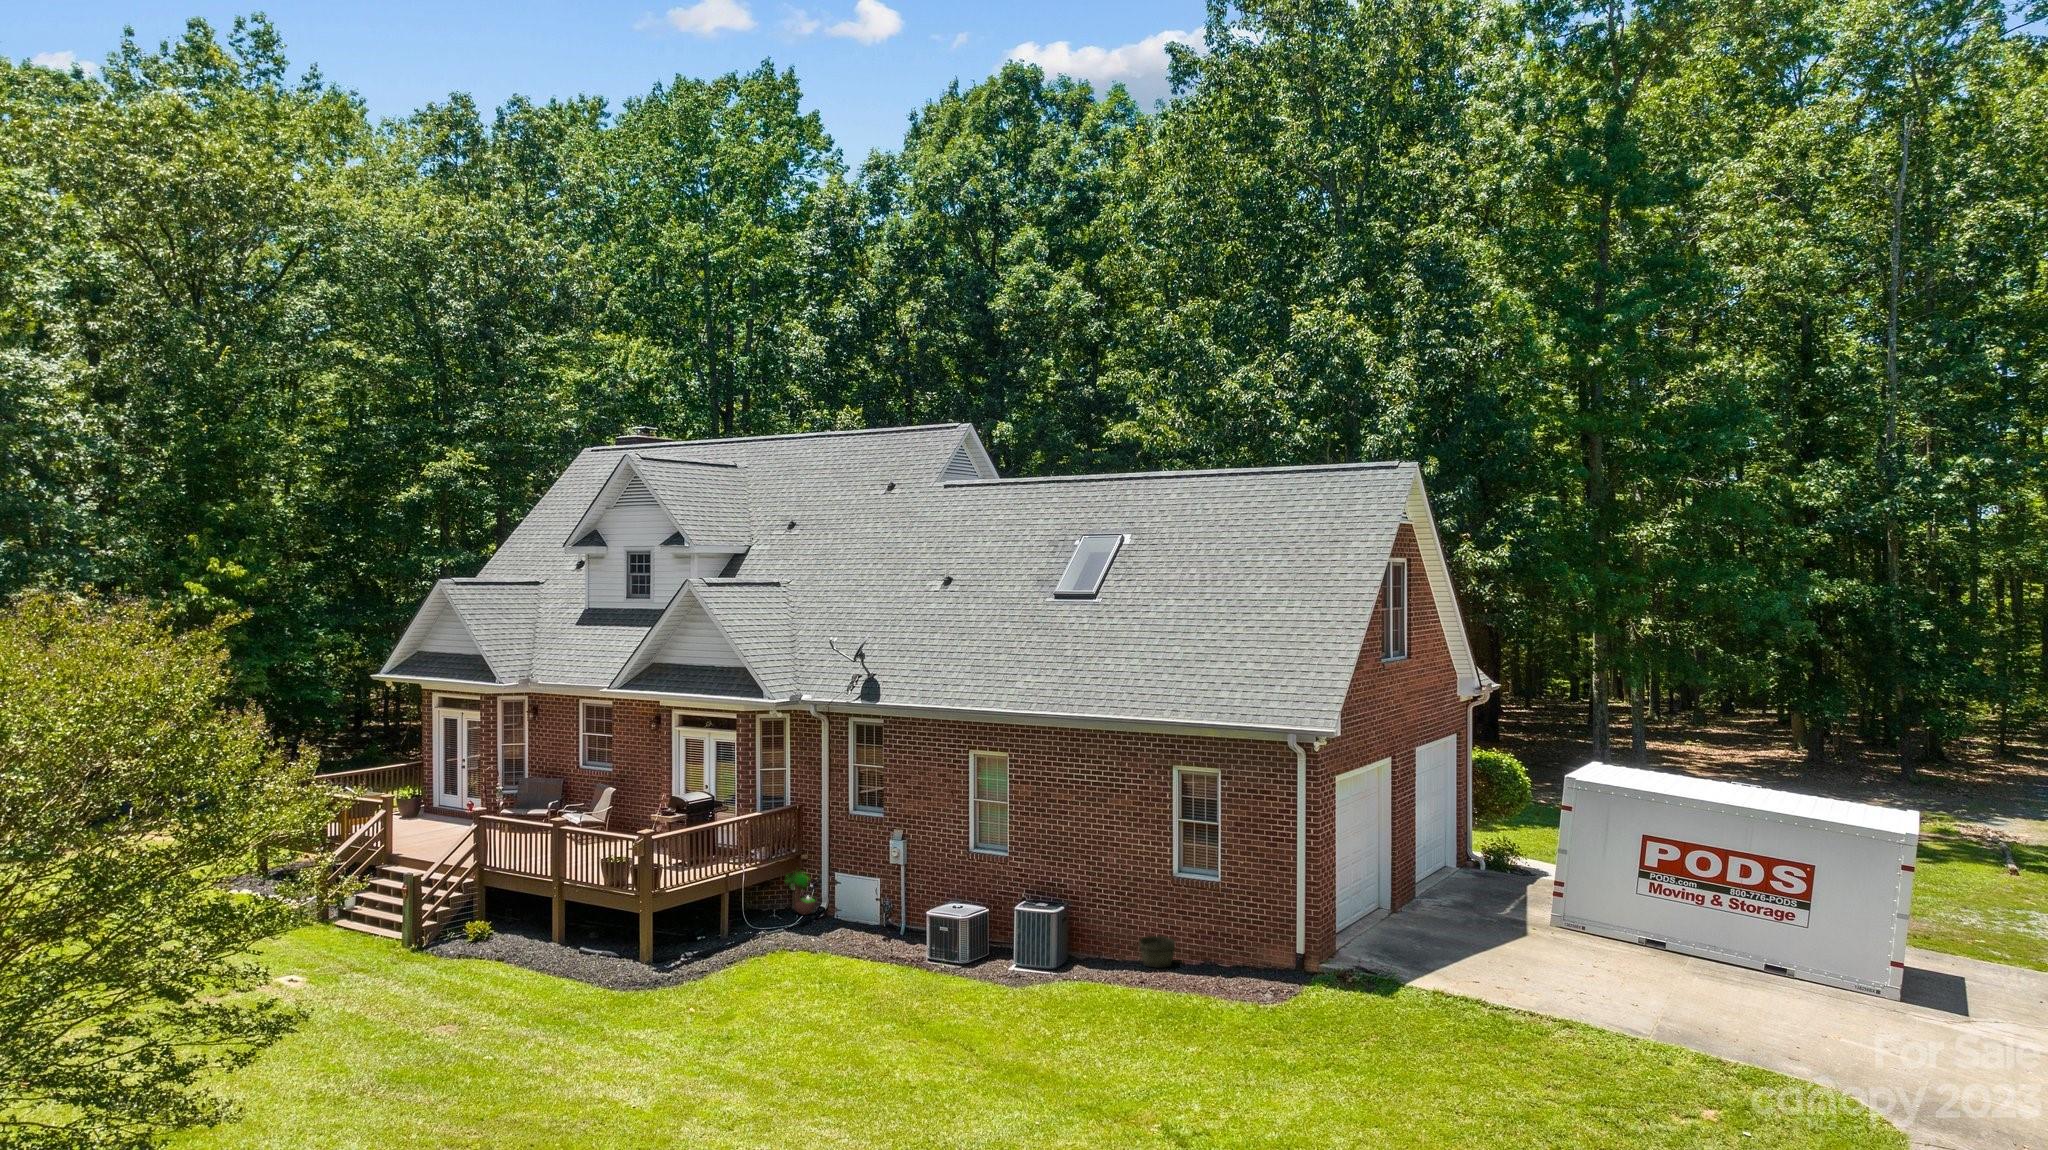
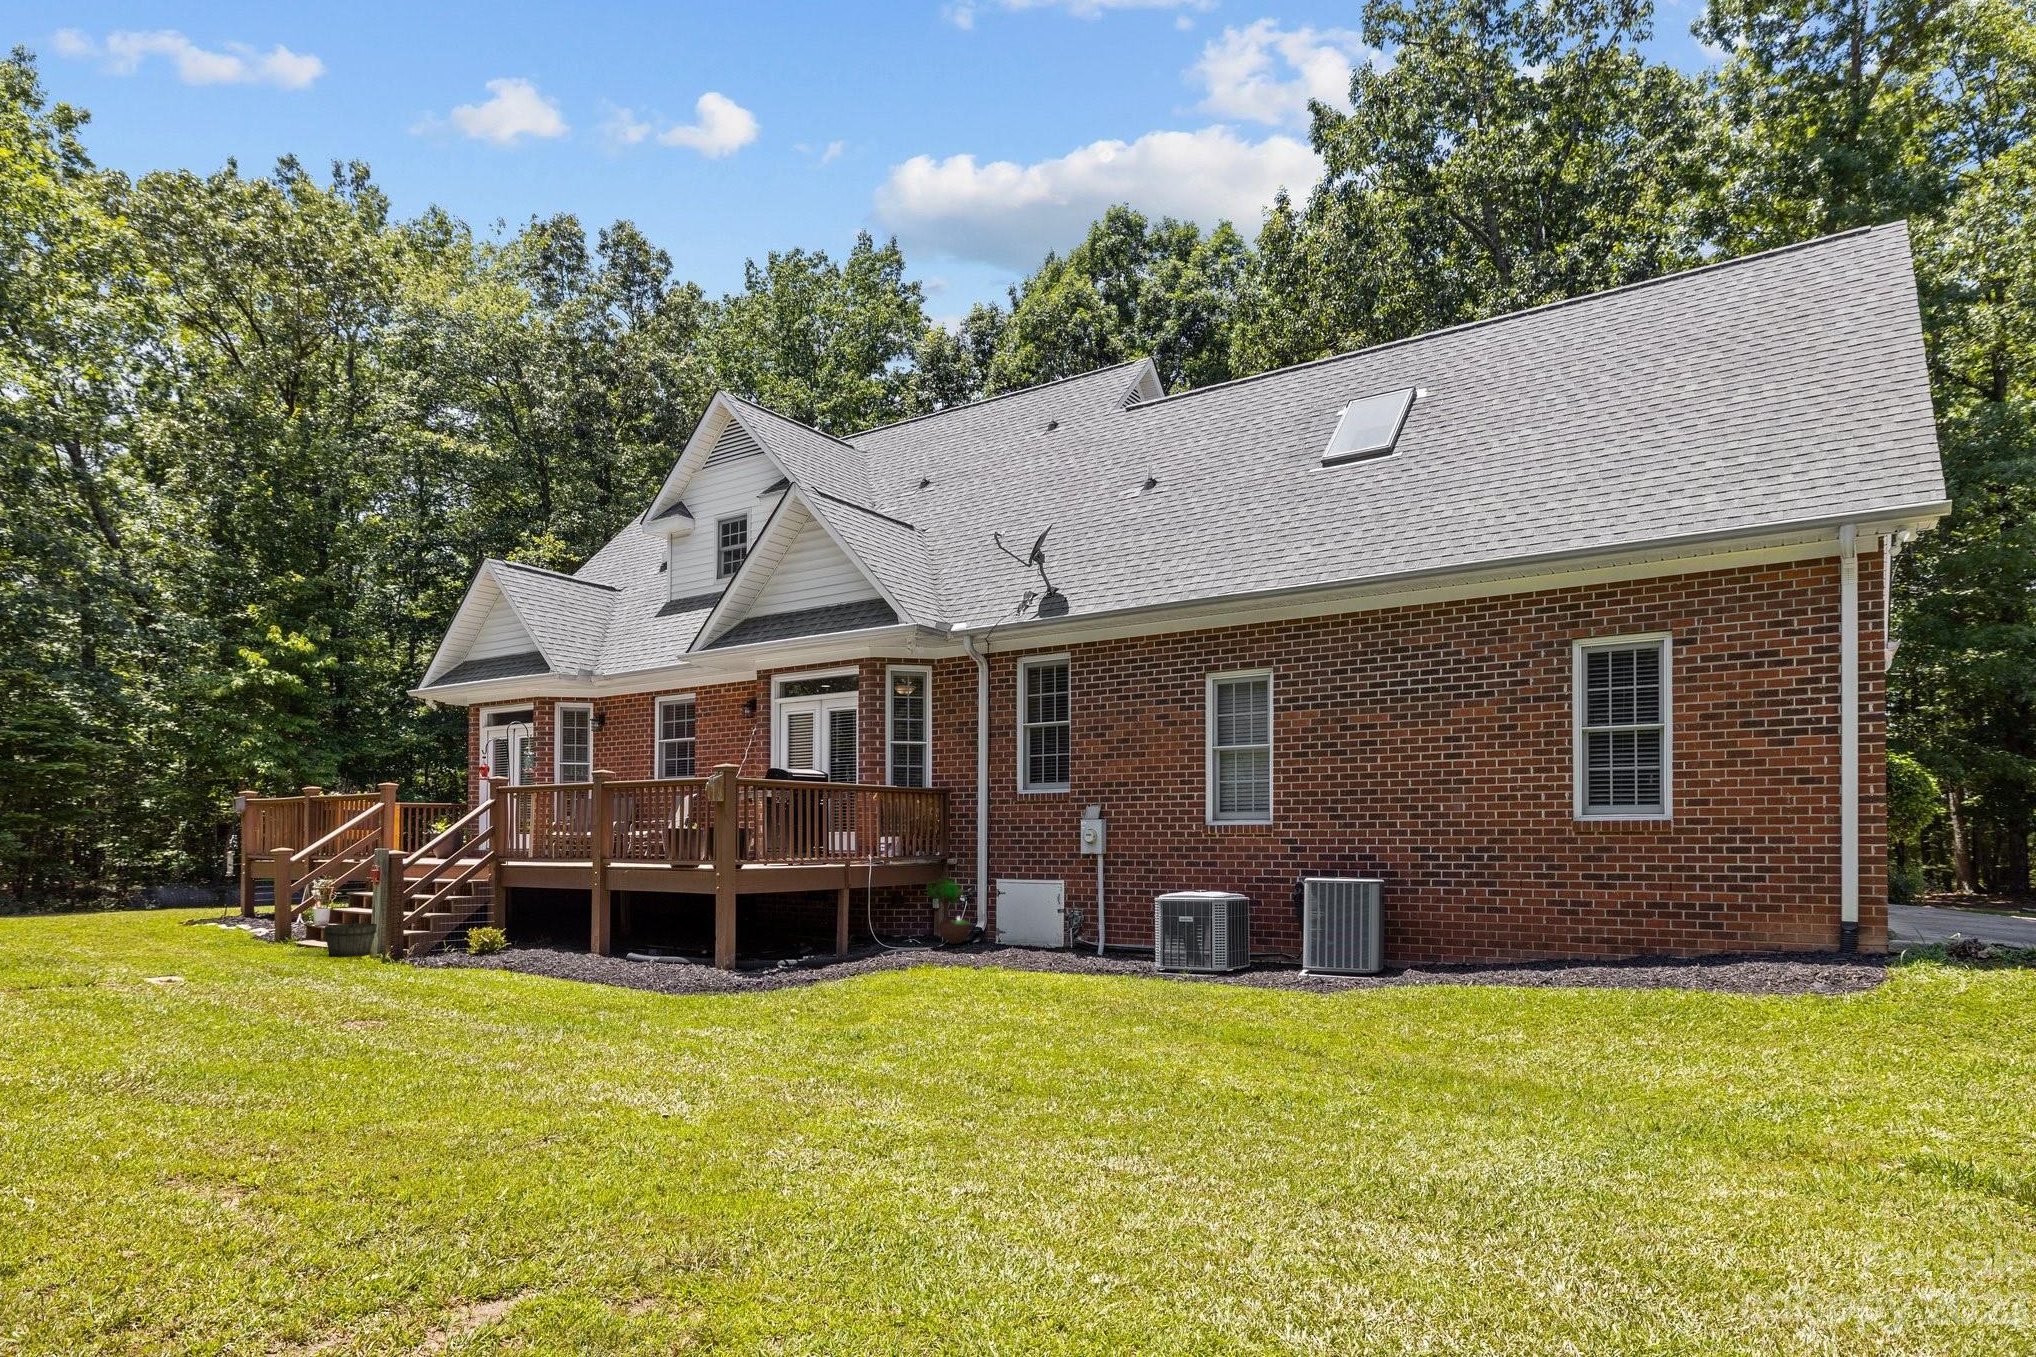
wooden bucket: present [1139,936,1175,968] -> present [325,915,378,957]

